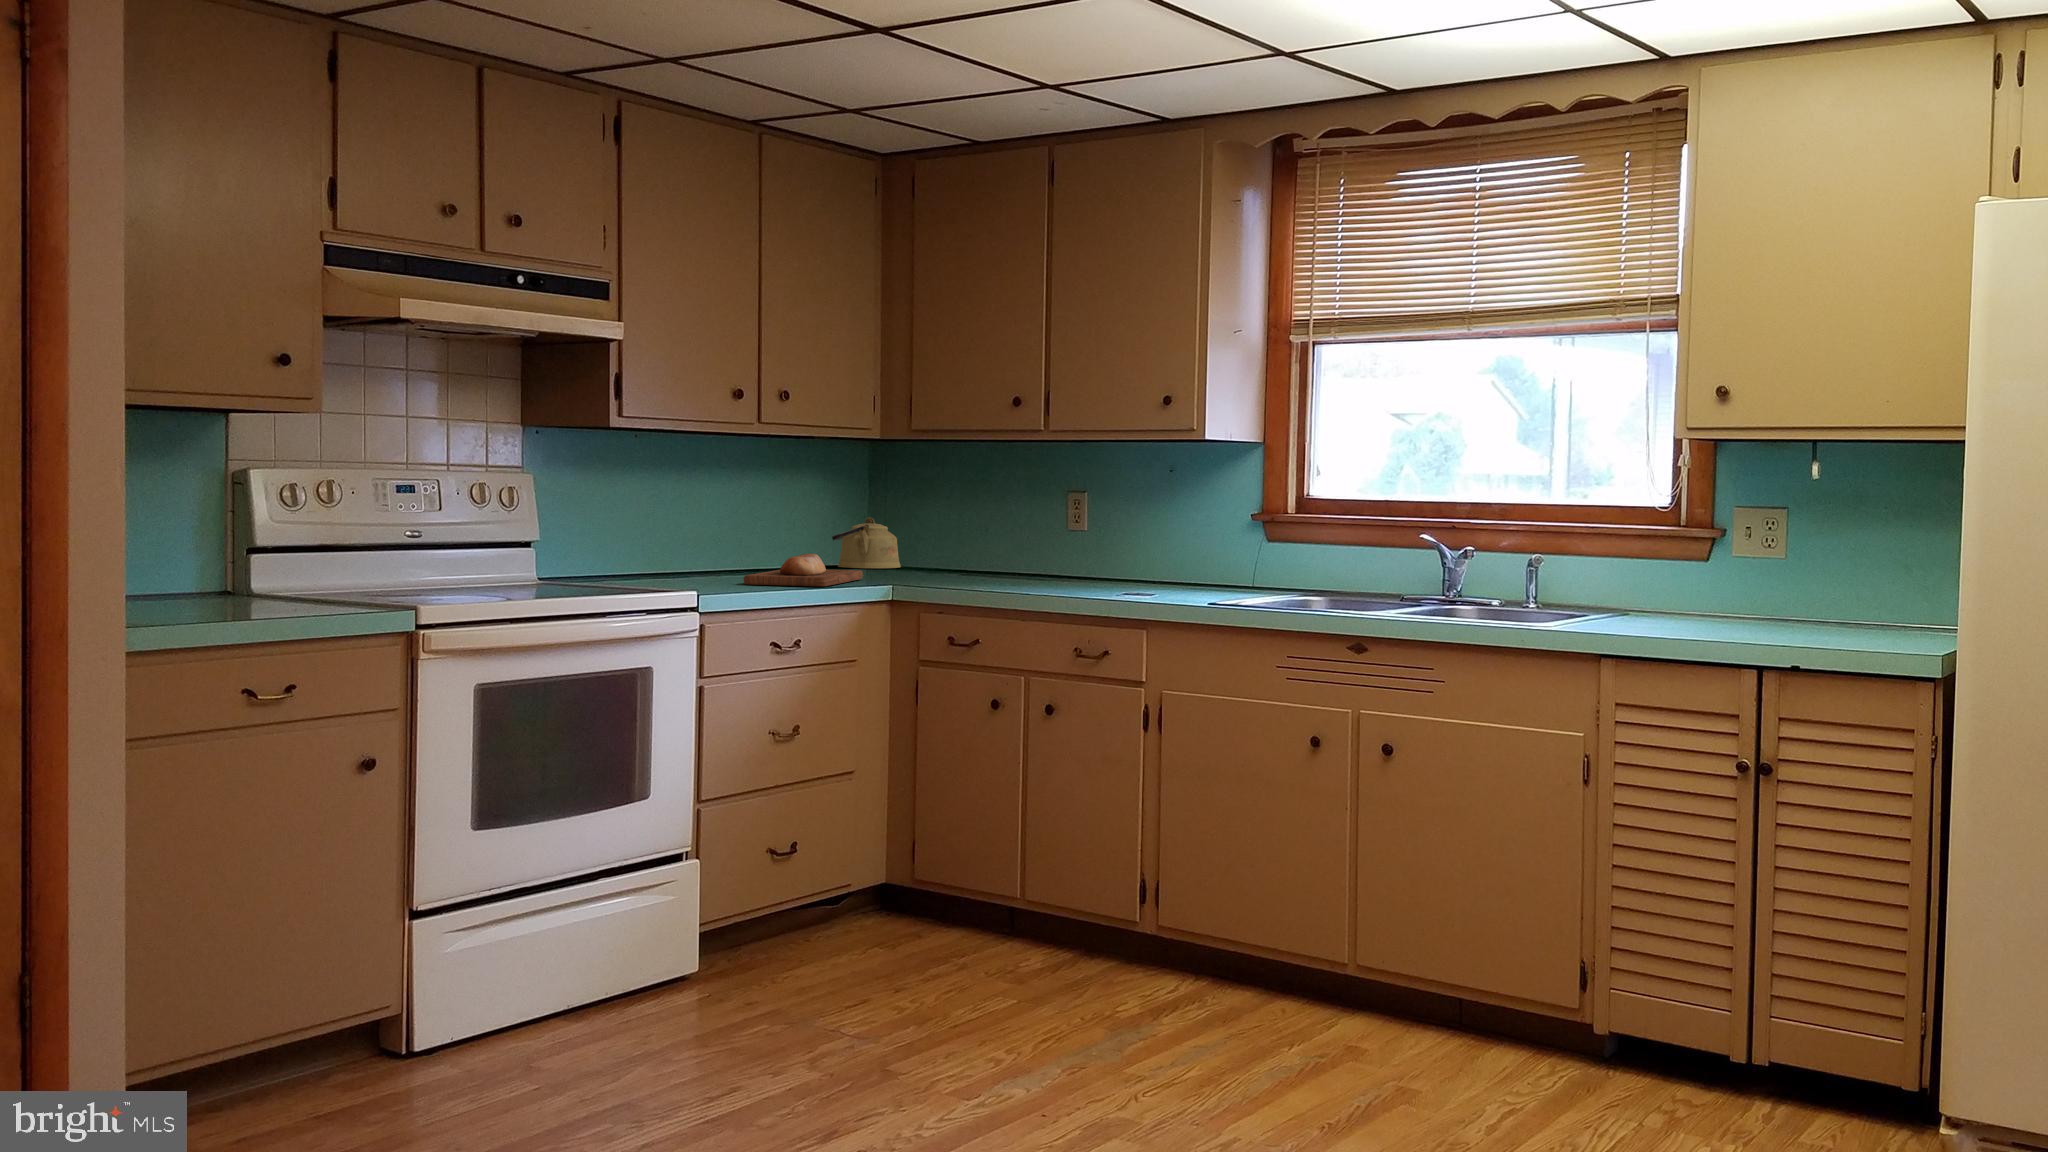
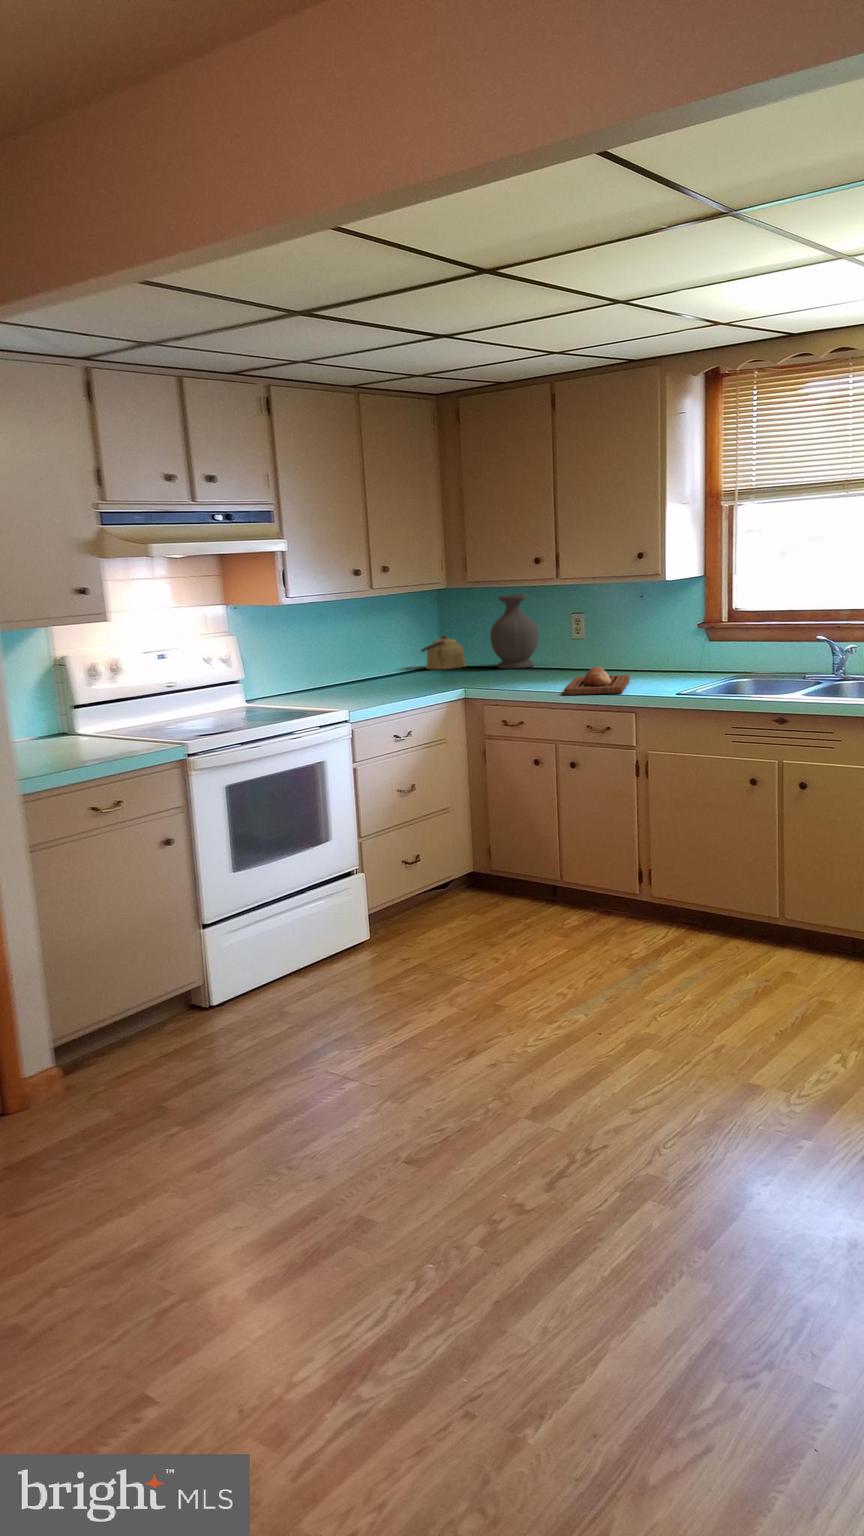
vase: none [939,463,1013,573] -> present [490,594,538,669]
bread loaf: present [744,554,863,586] -> present [564,667,630,695]

